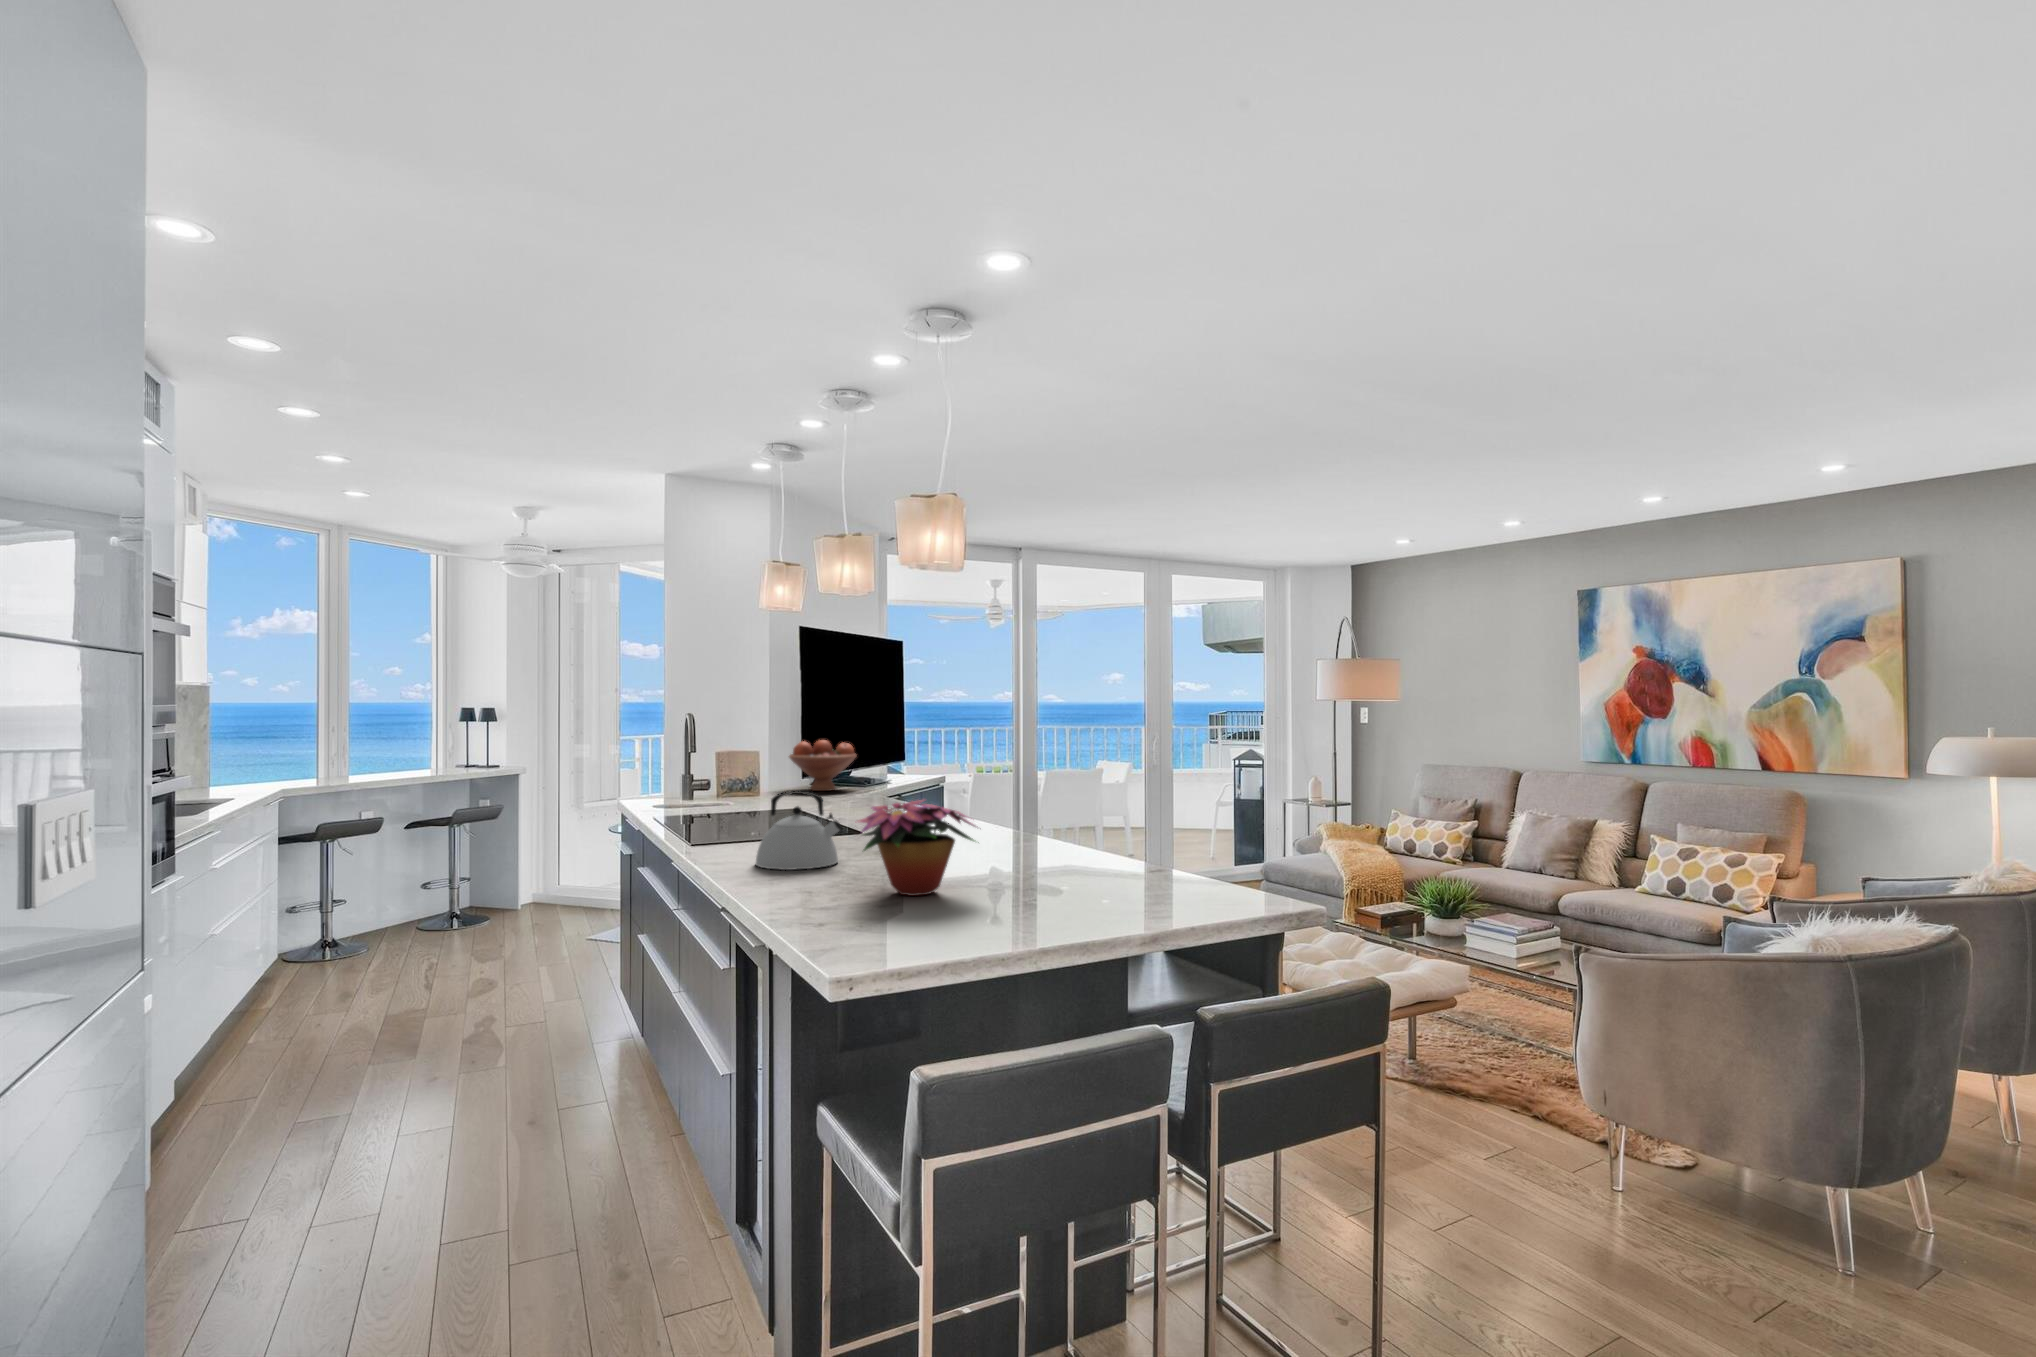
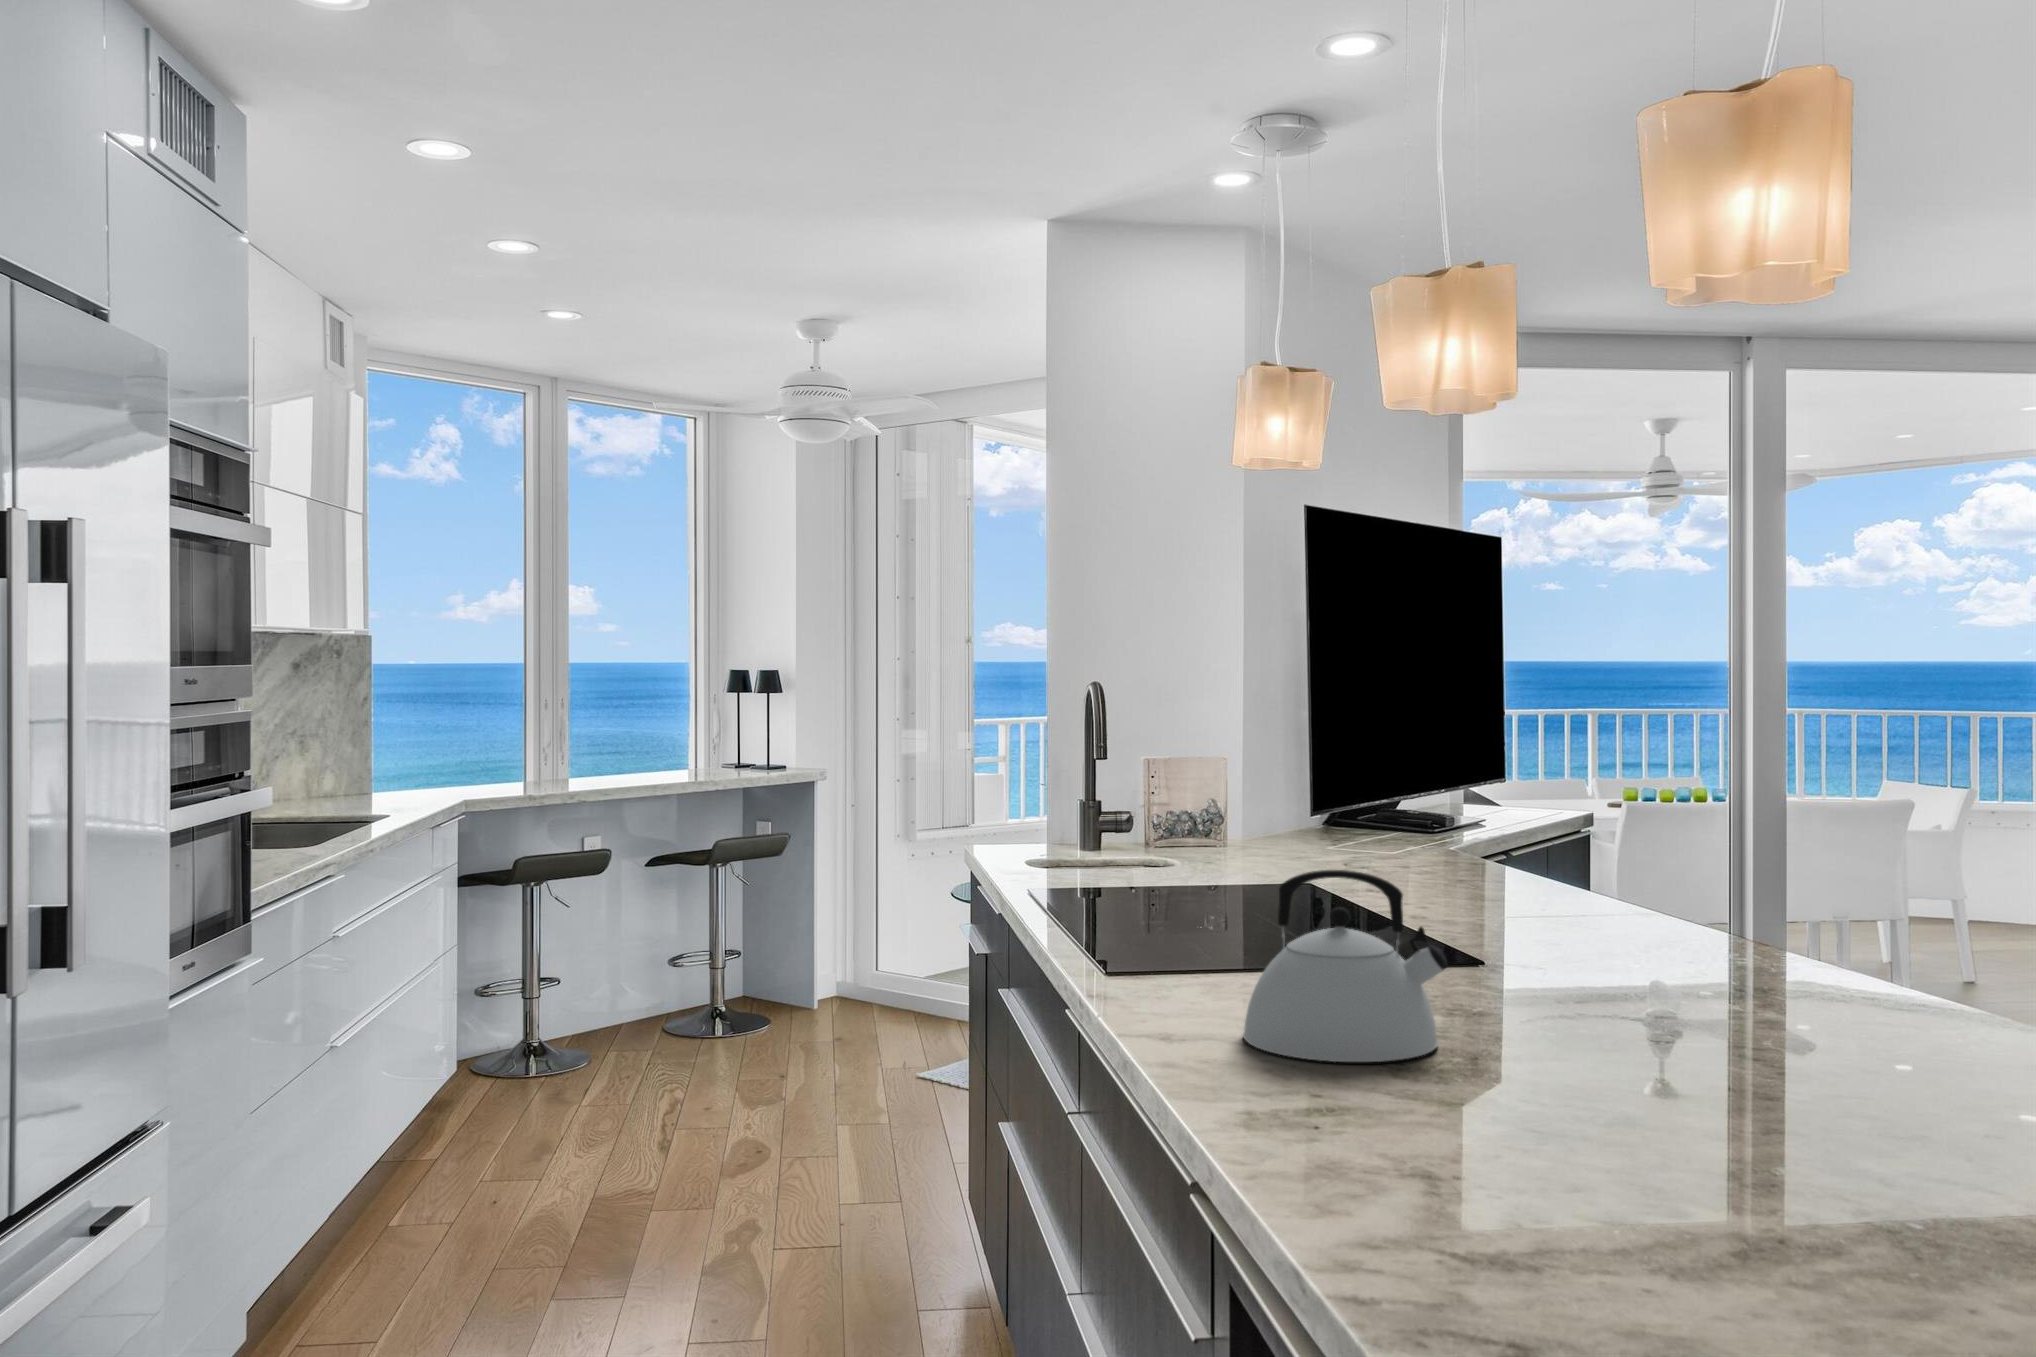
fruit bowl: present [789,740,856,791] -> none [1282,737,1420,841]
flower arrangement: present [858,800,976,896] -> none [1502,922,1901,1191]

